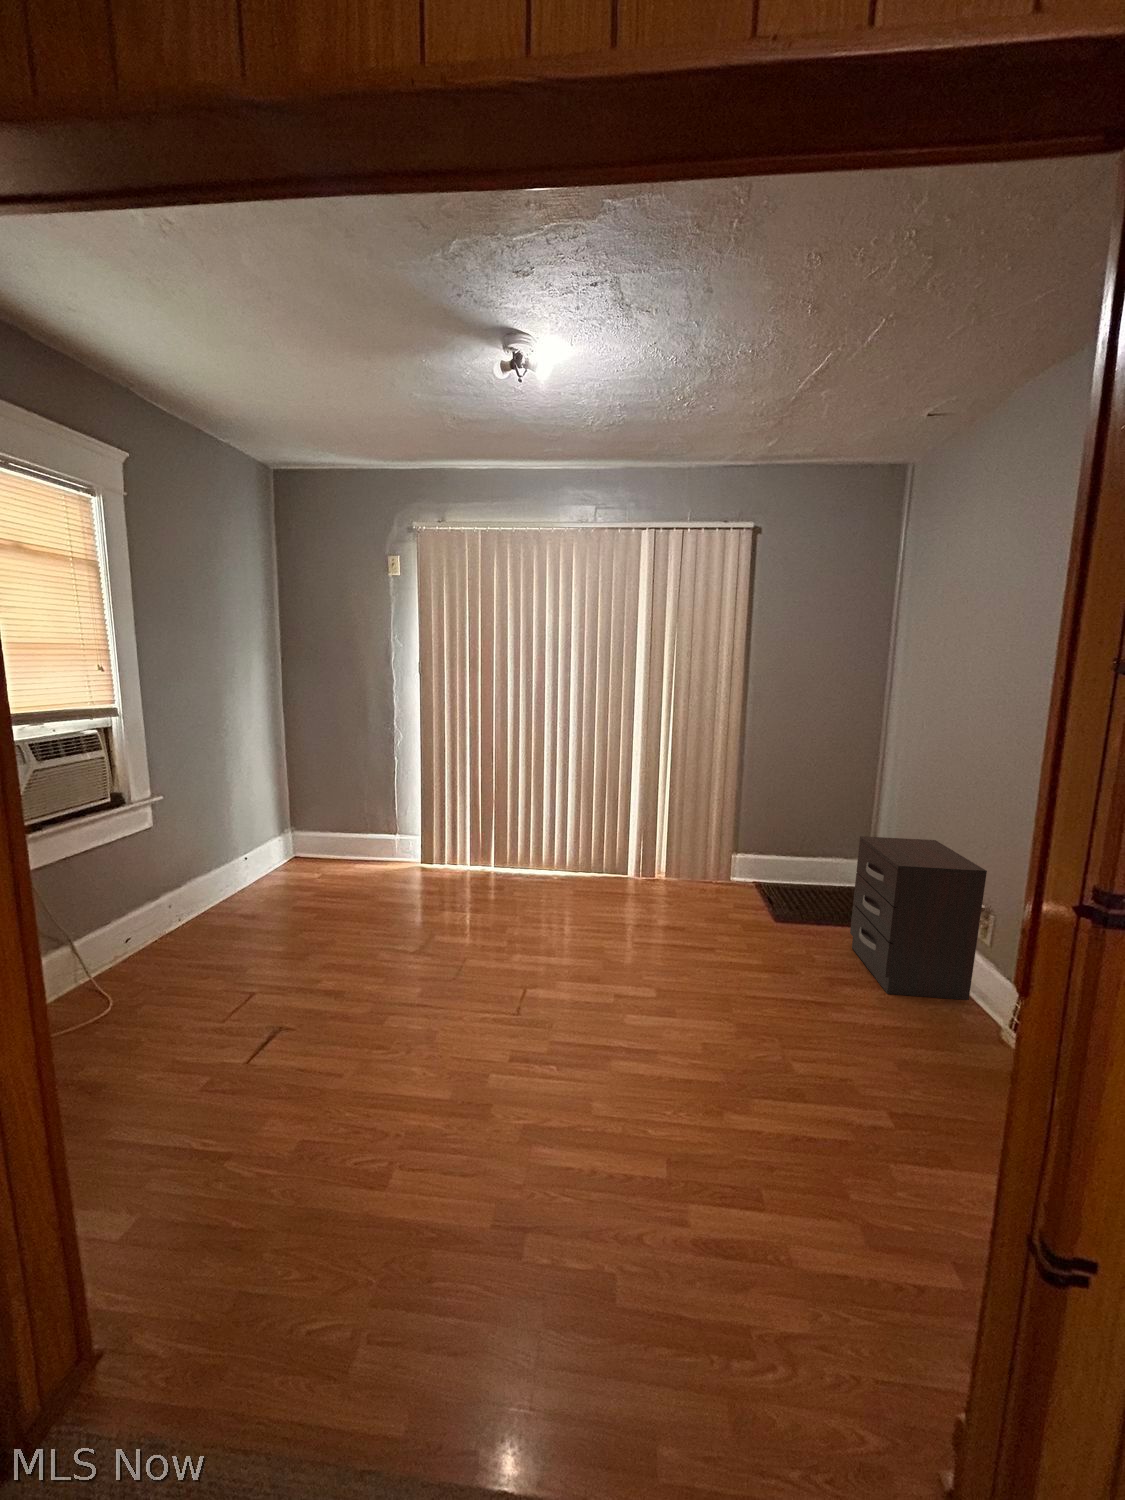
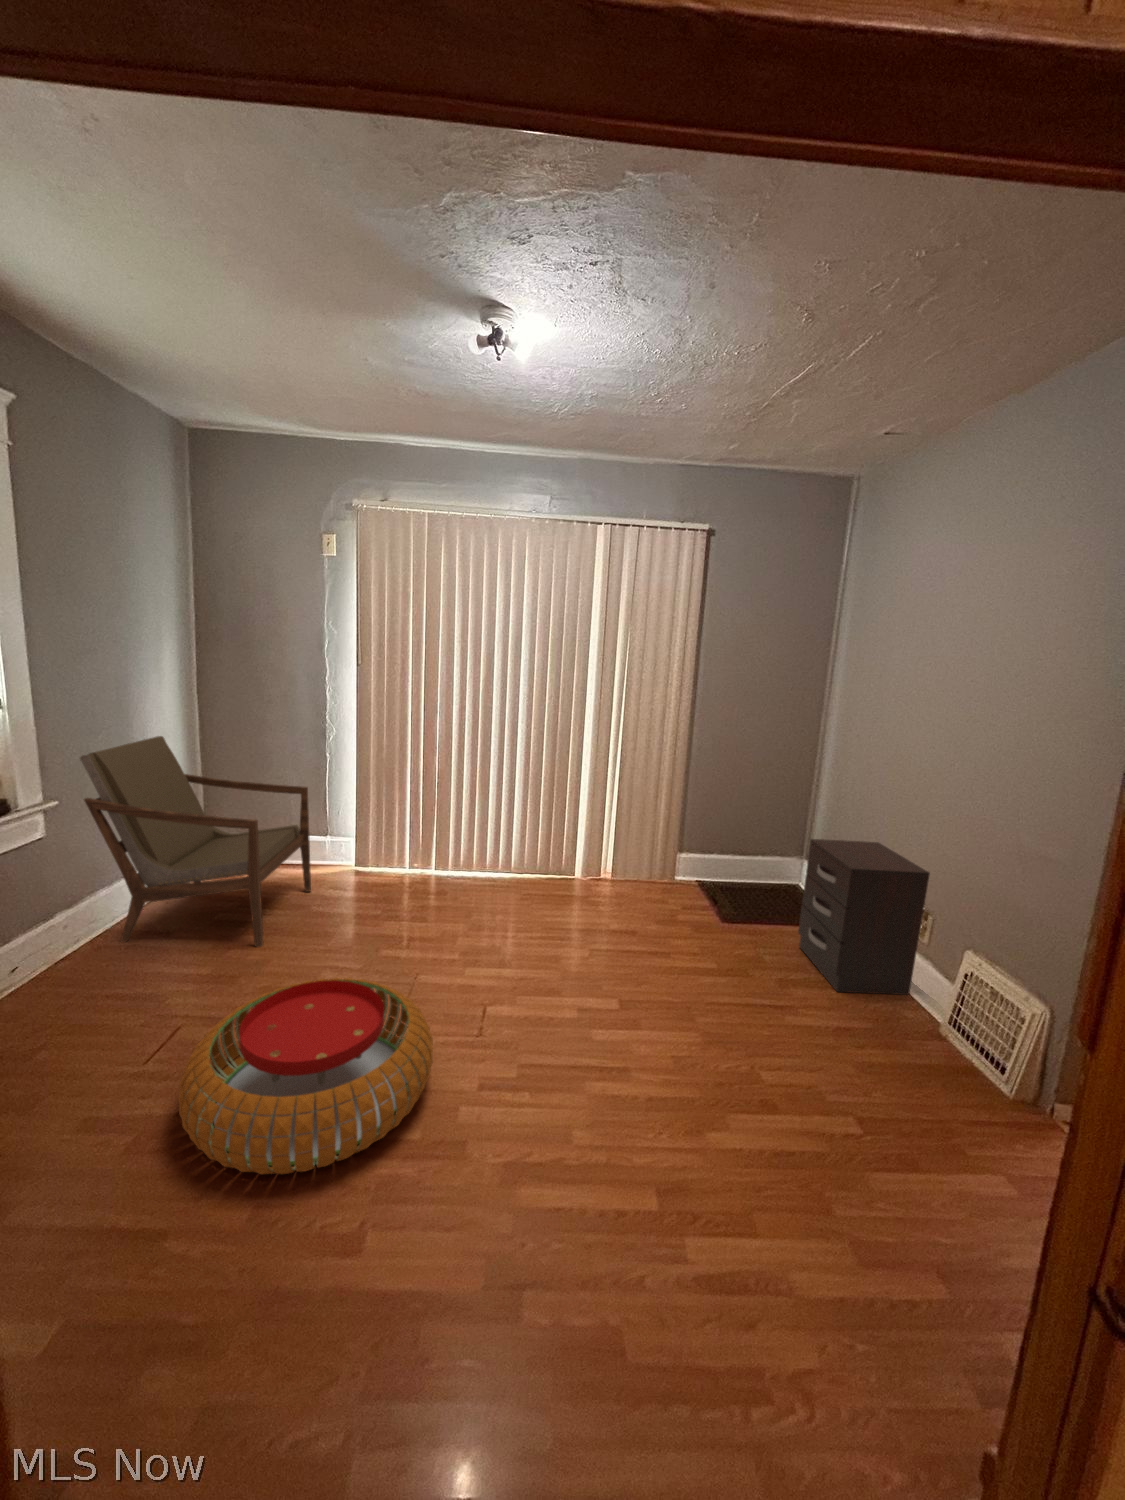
armchair: none [182,744,381,933] -> present [80,736,311,947]
pouf: none [242,958,468,1130] -> present [178,978,433,1174]

